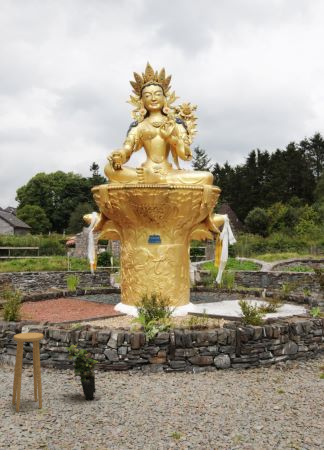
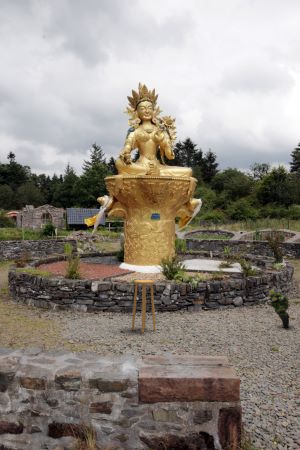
potted plant: present [65,345,98,400] -> present [268,289,290,328]

